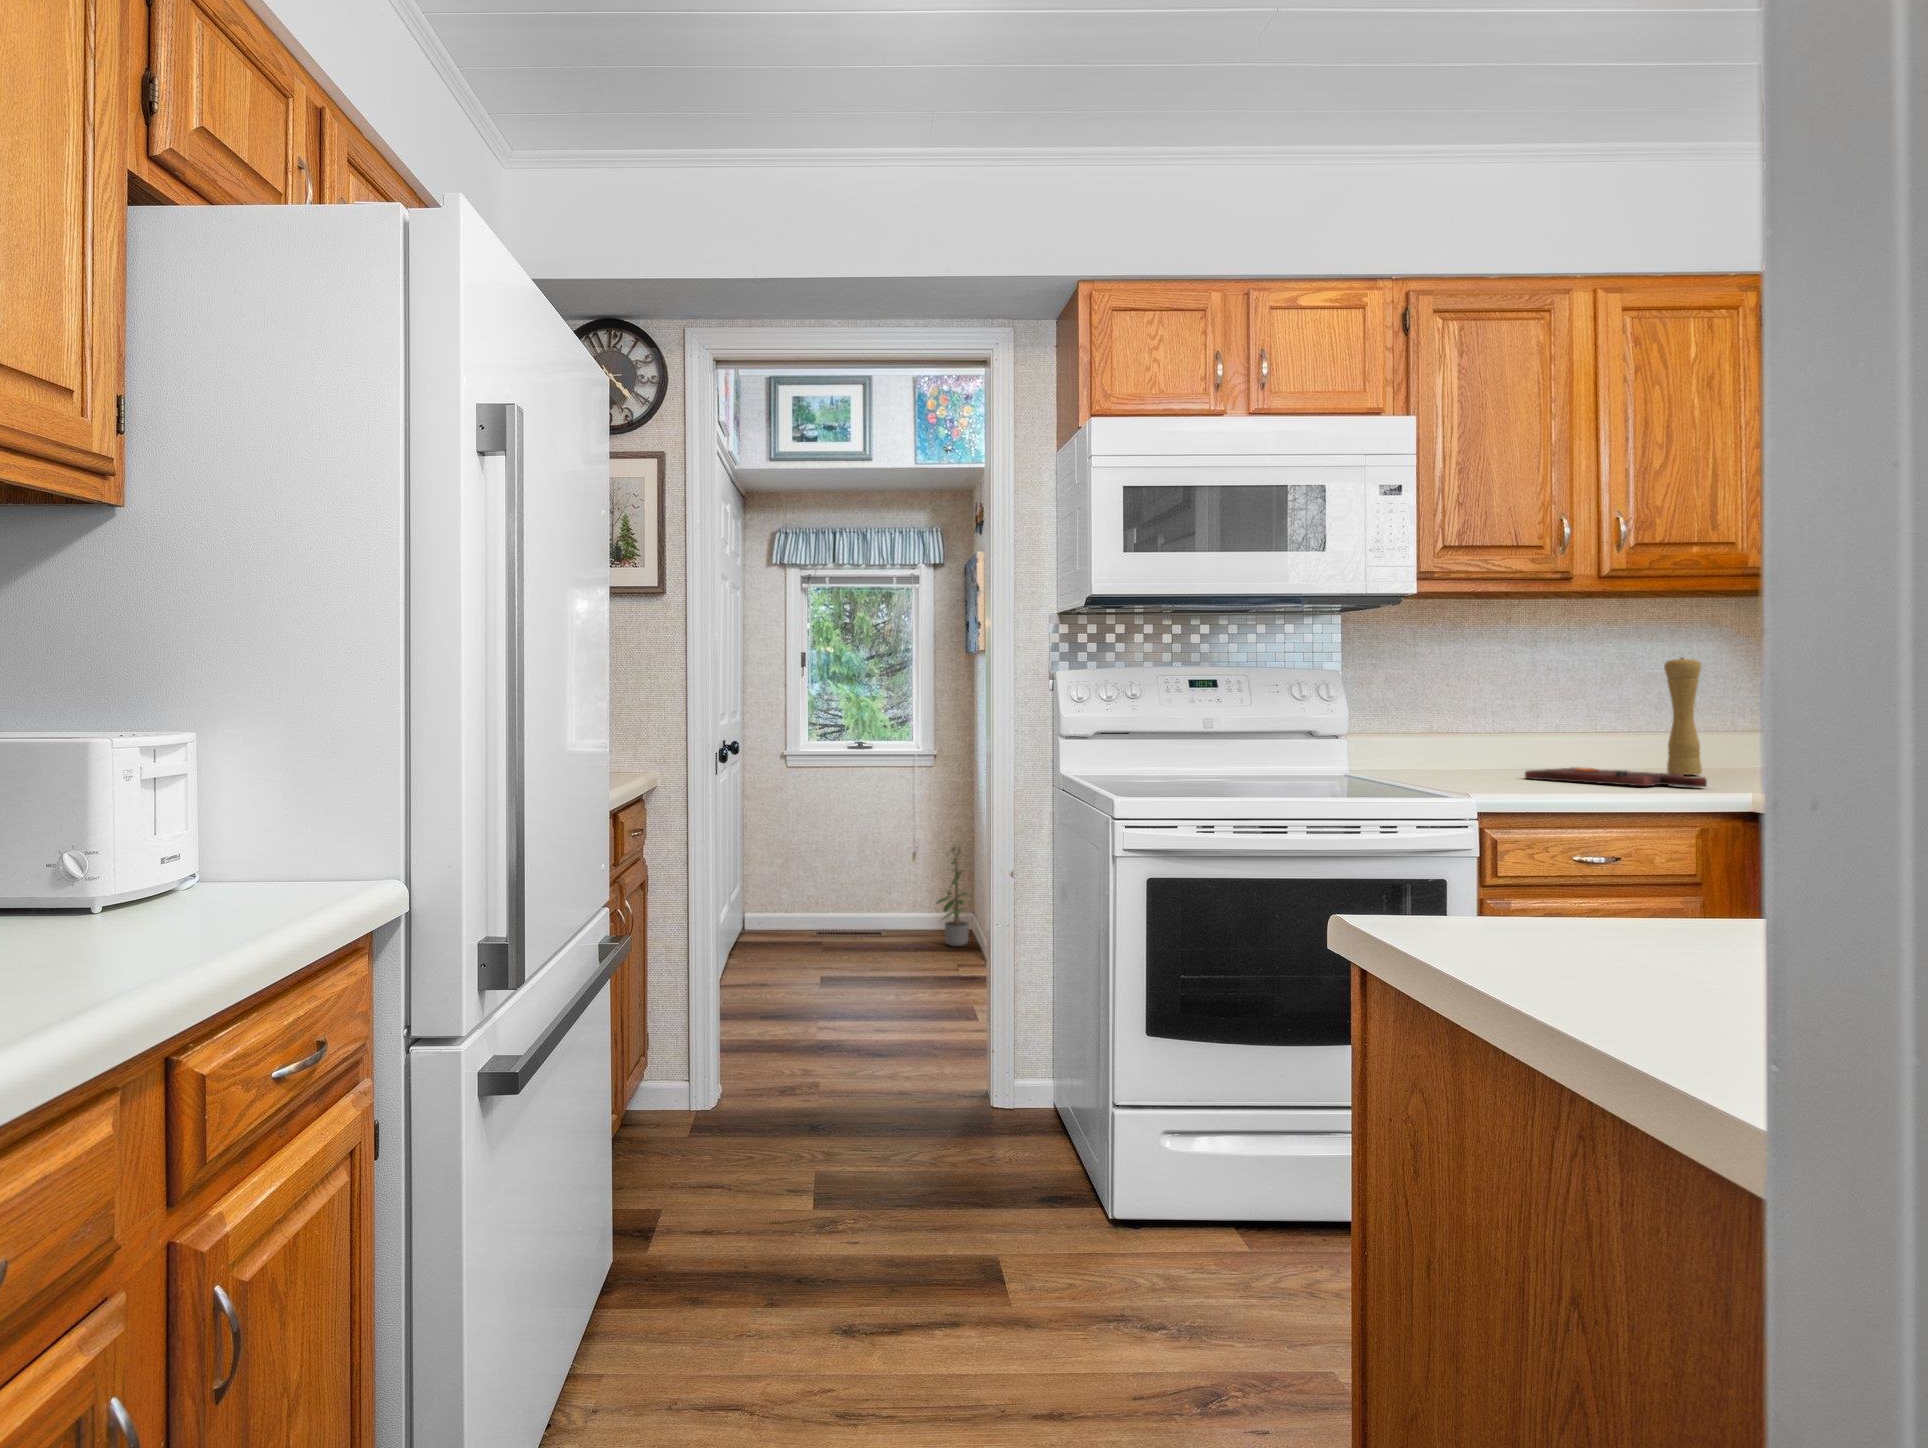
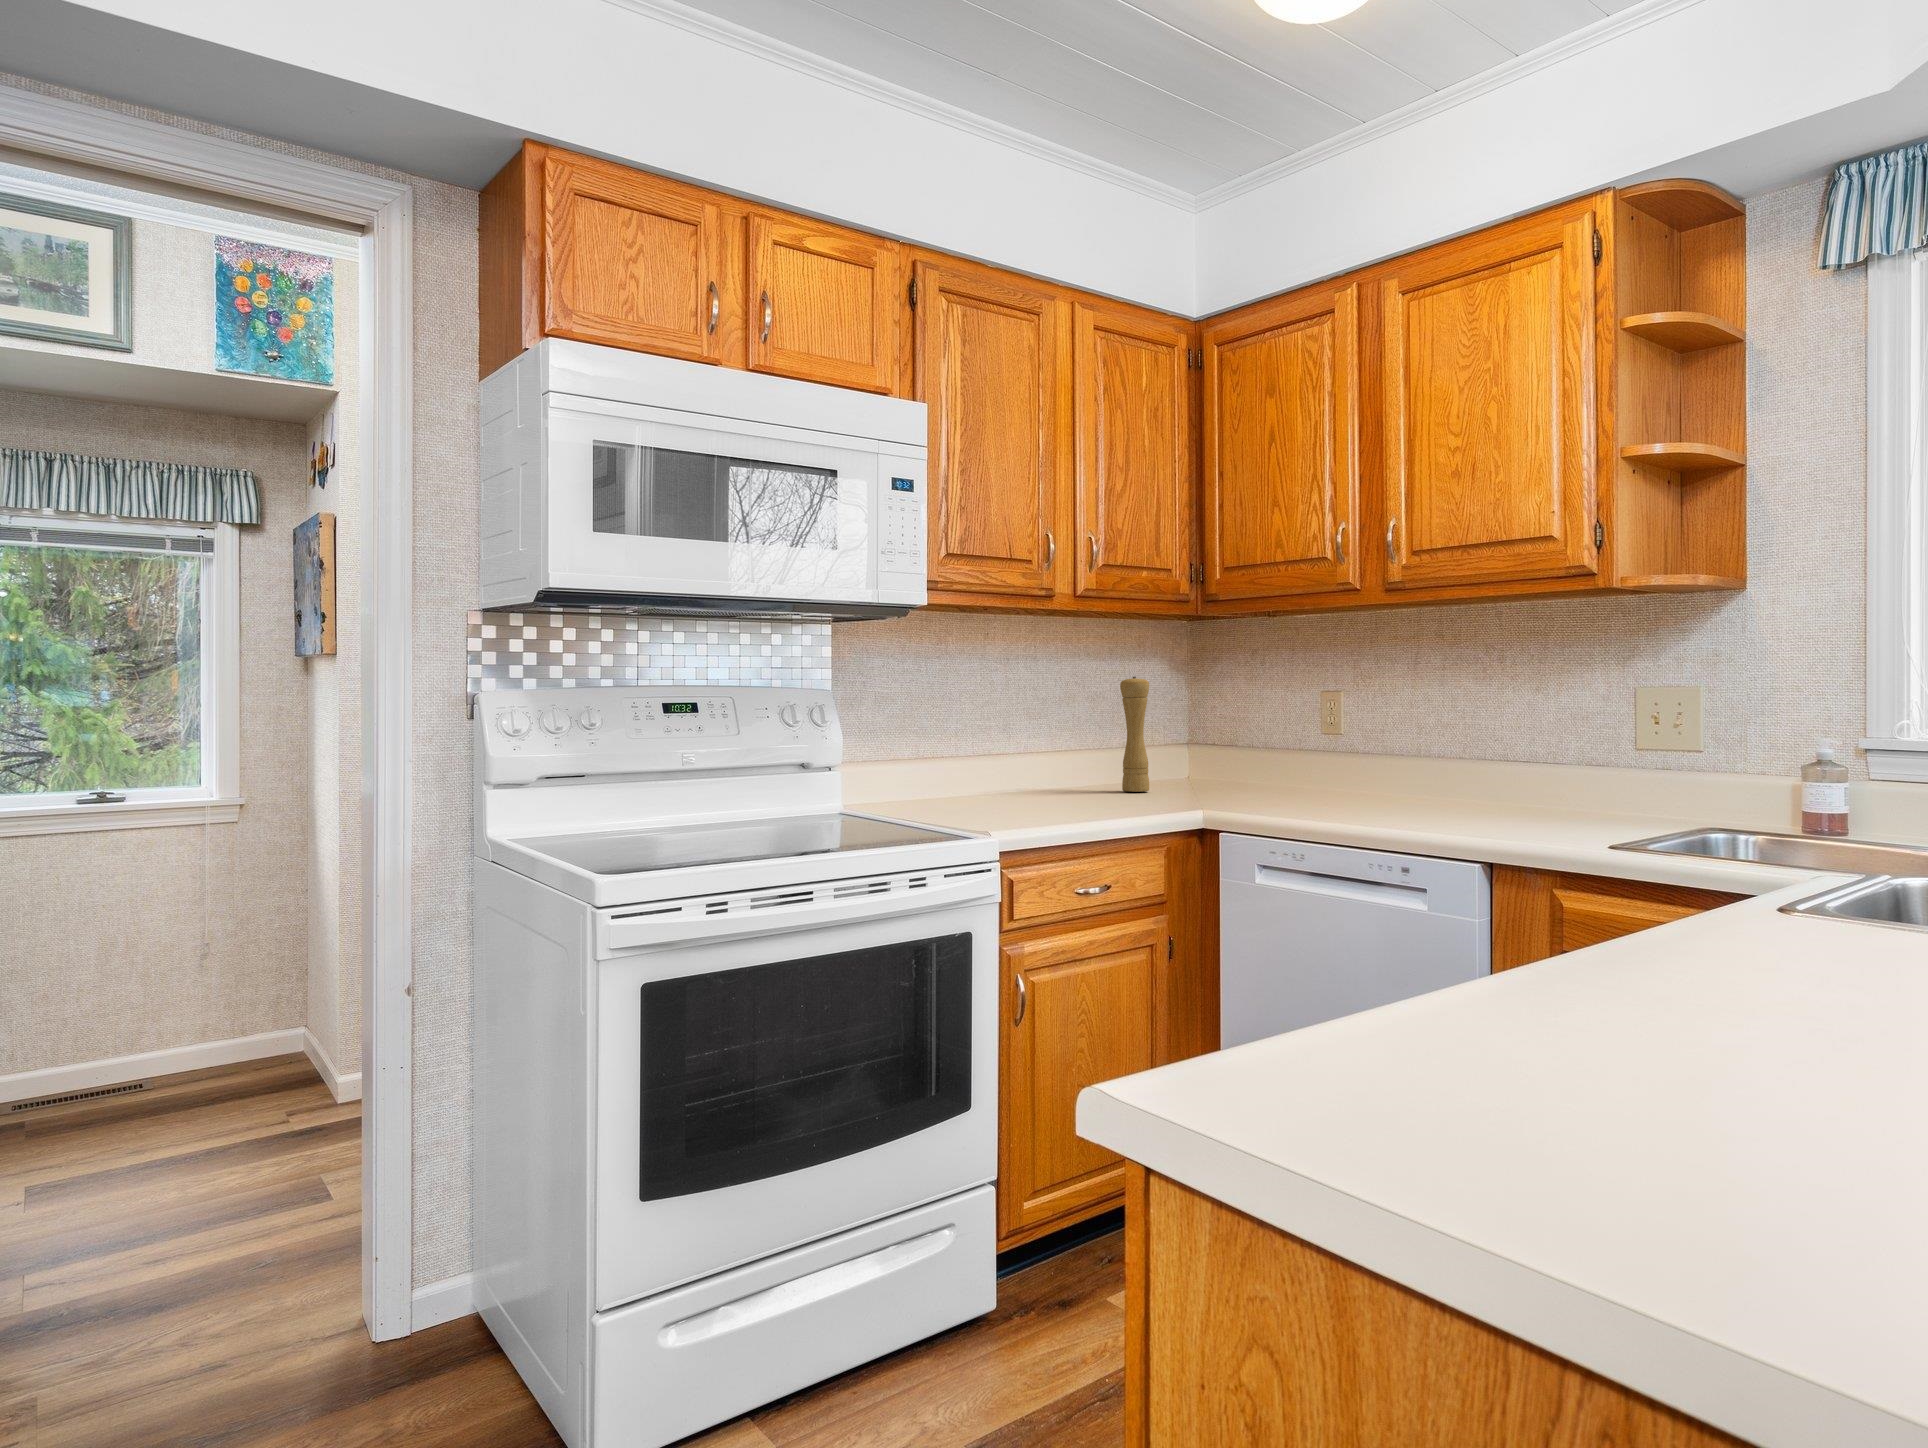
cutting board: present [1525,767,1707,787] -> none [1014,791,1168,809]
potted plant: present [937,847,968,946] -> none [237,930,299,1083]

